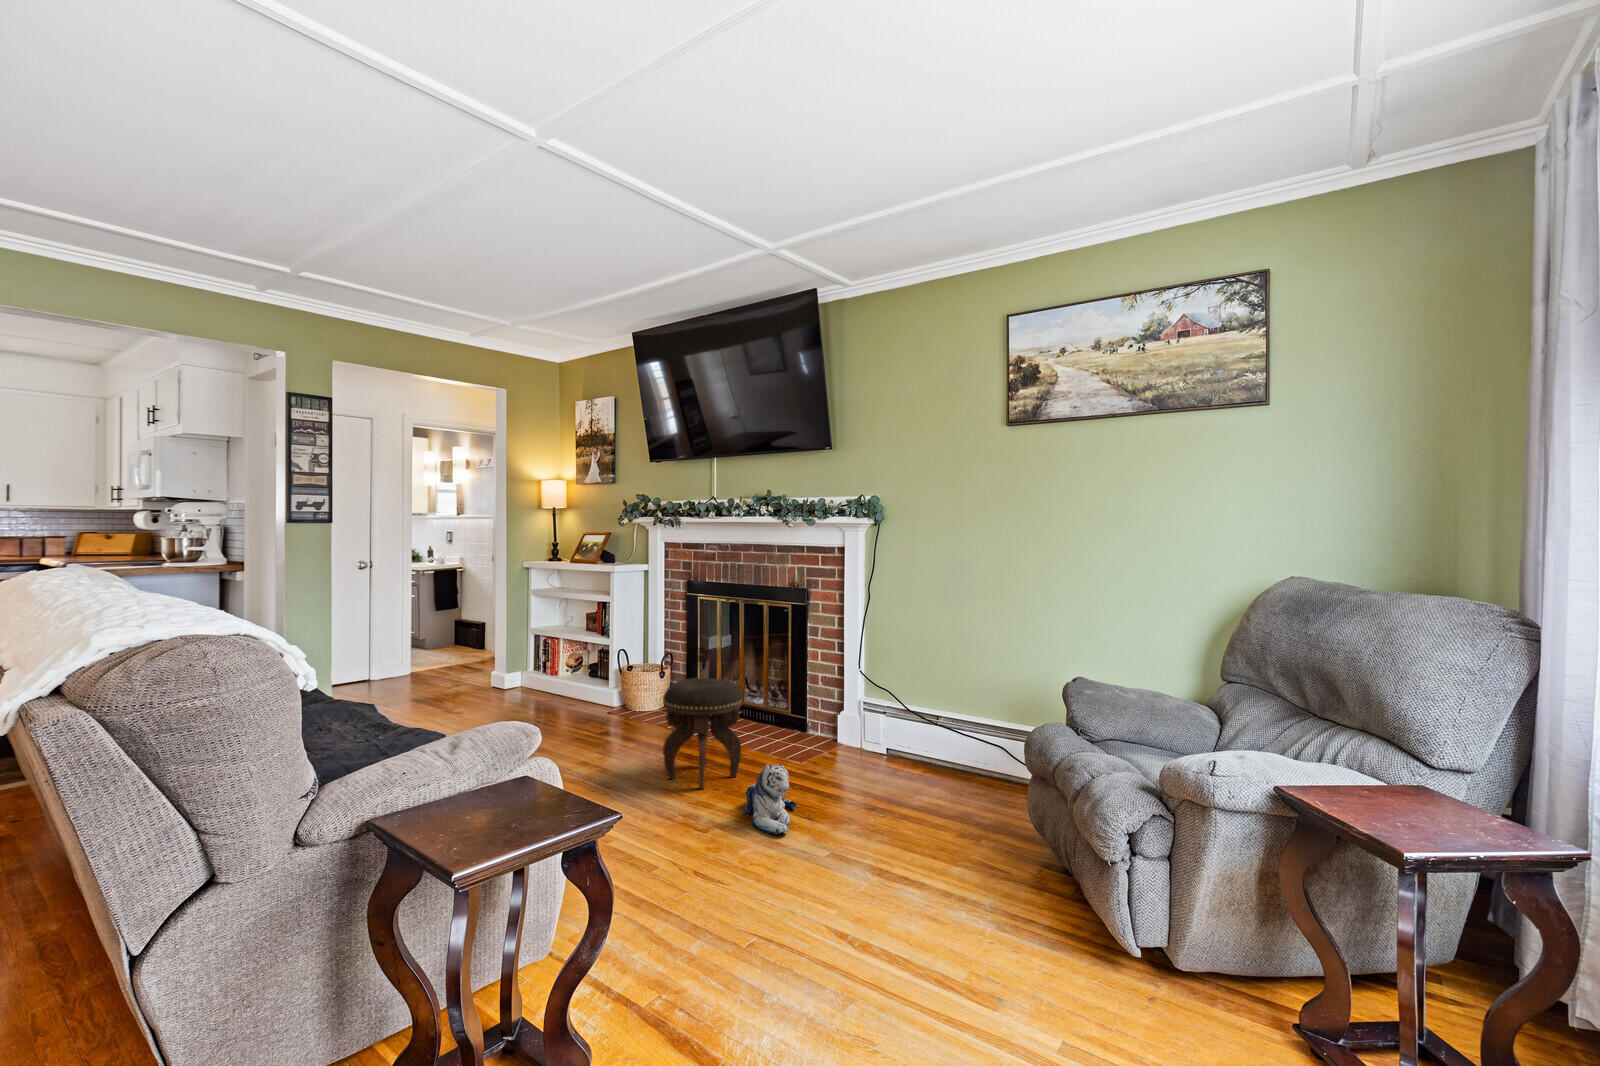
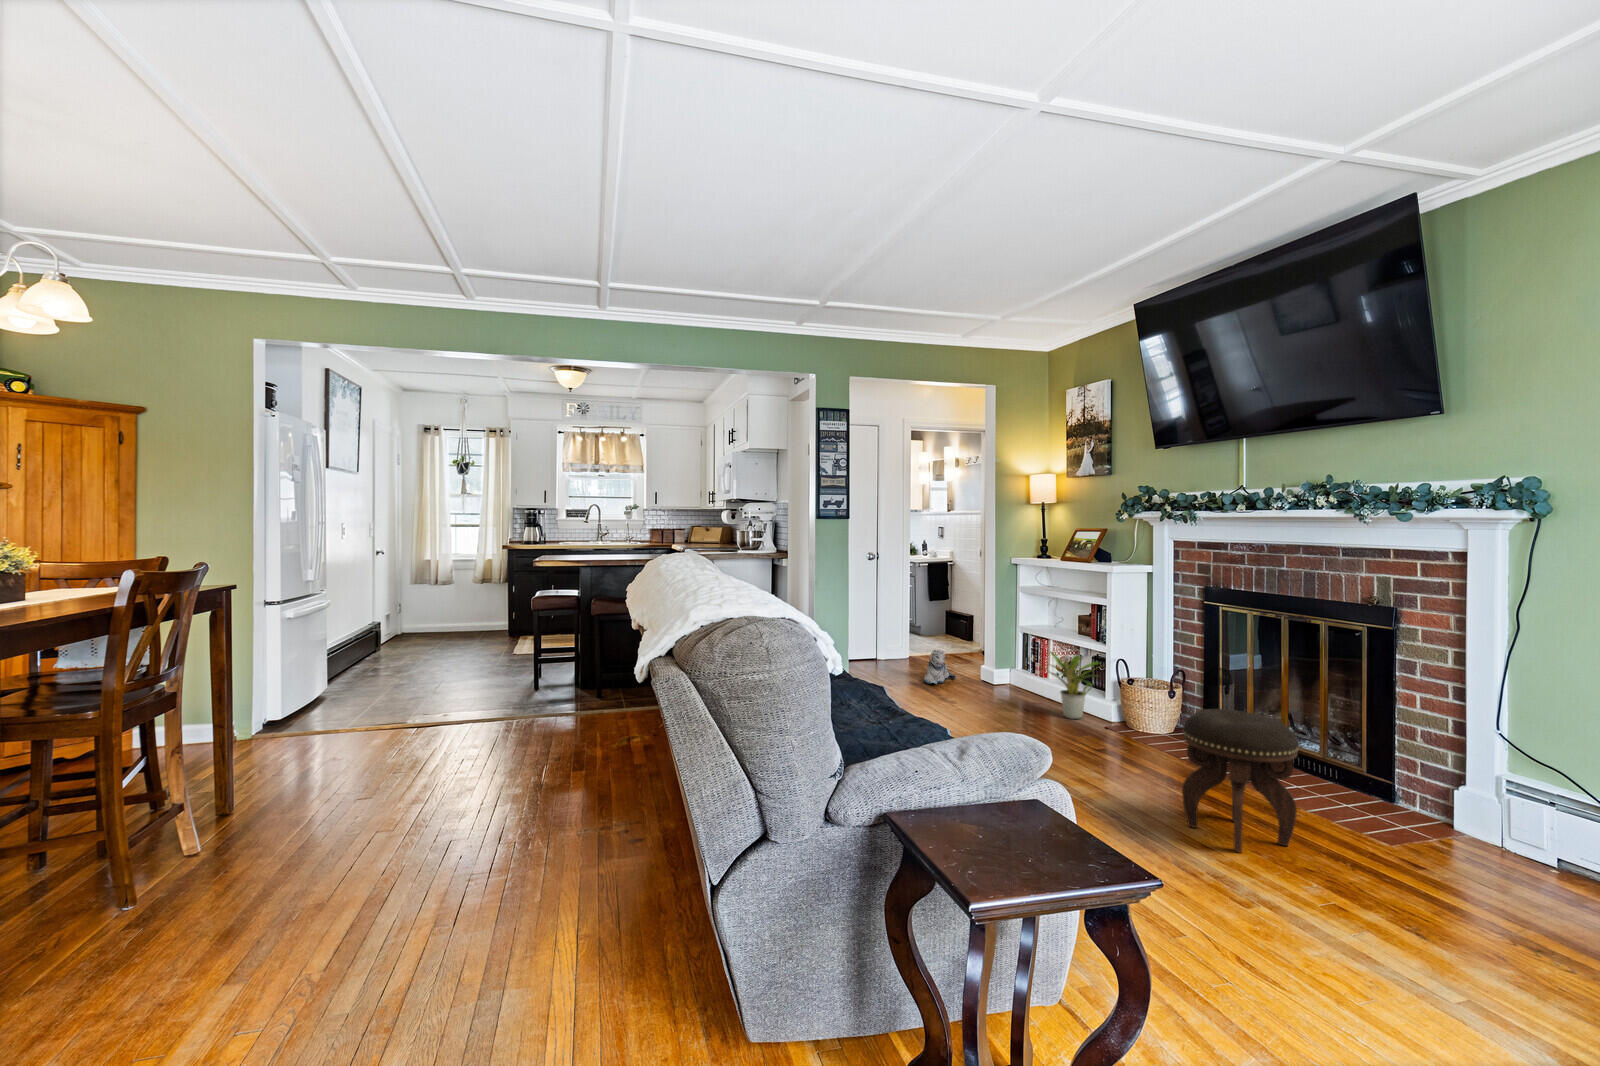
potted plant: none [548,650,609,711] -> present [1039,652,1099,719]
plush toy: present [744,764,797,835] -> present [924,650,956,684]

